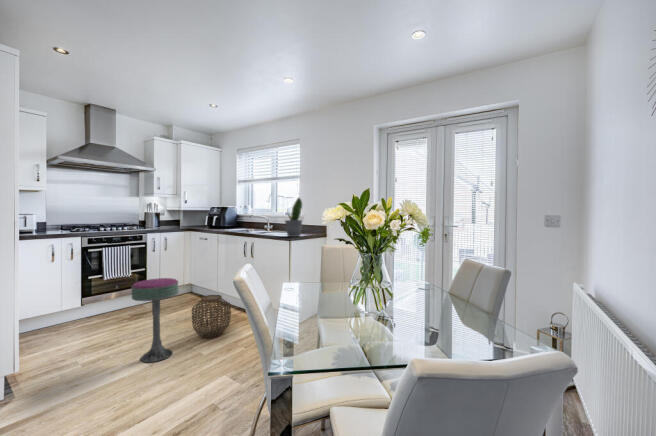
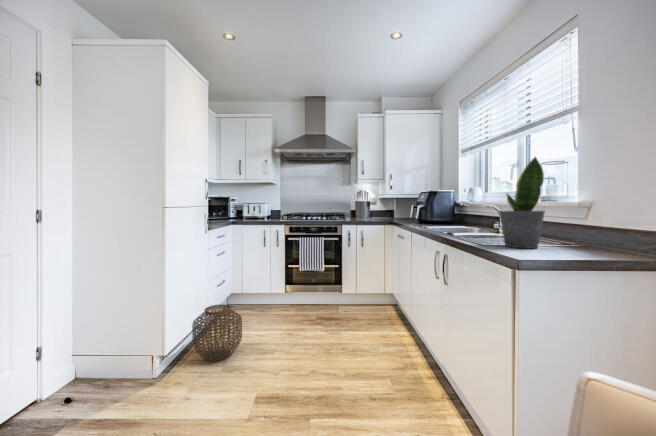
bar stool: present [132,278,178,362] -> none [246,287,305,408]
woven basket: present [192,295,231,339] -> present [192,304,242,362]

